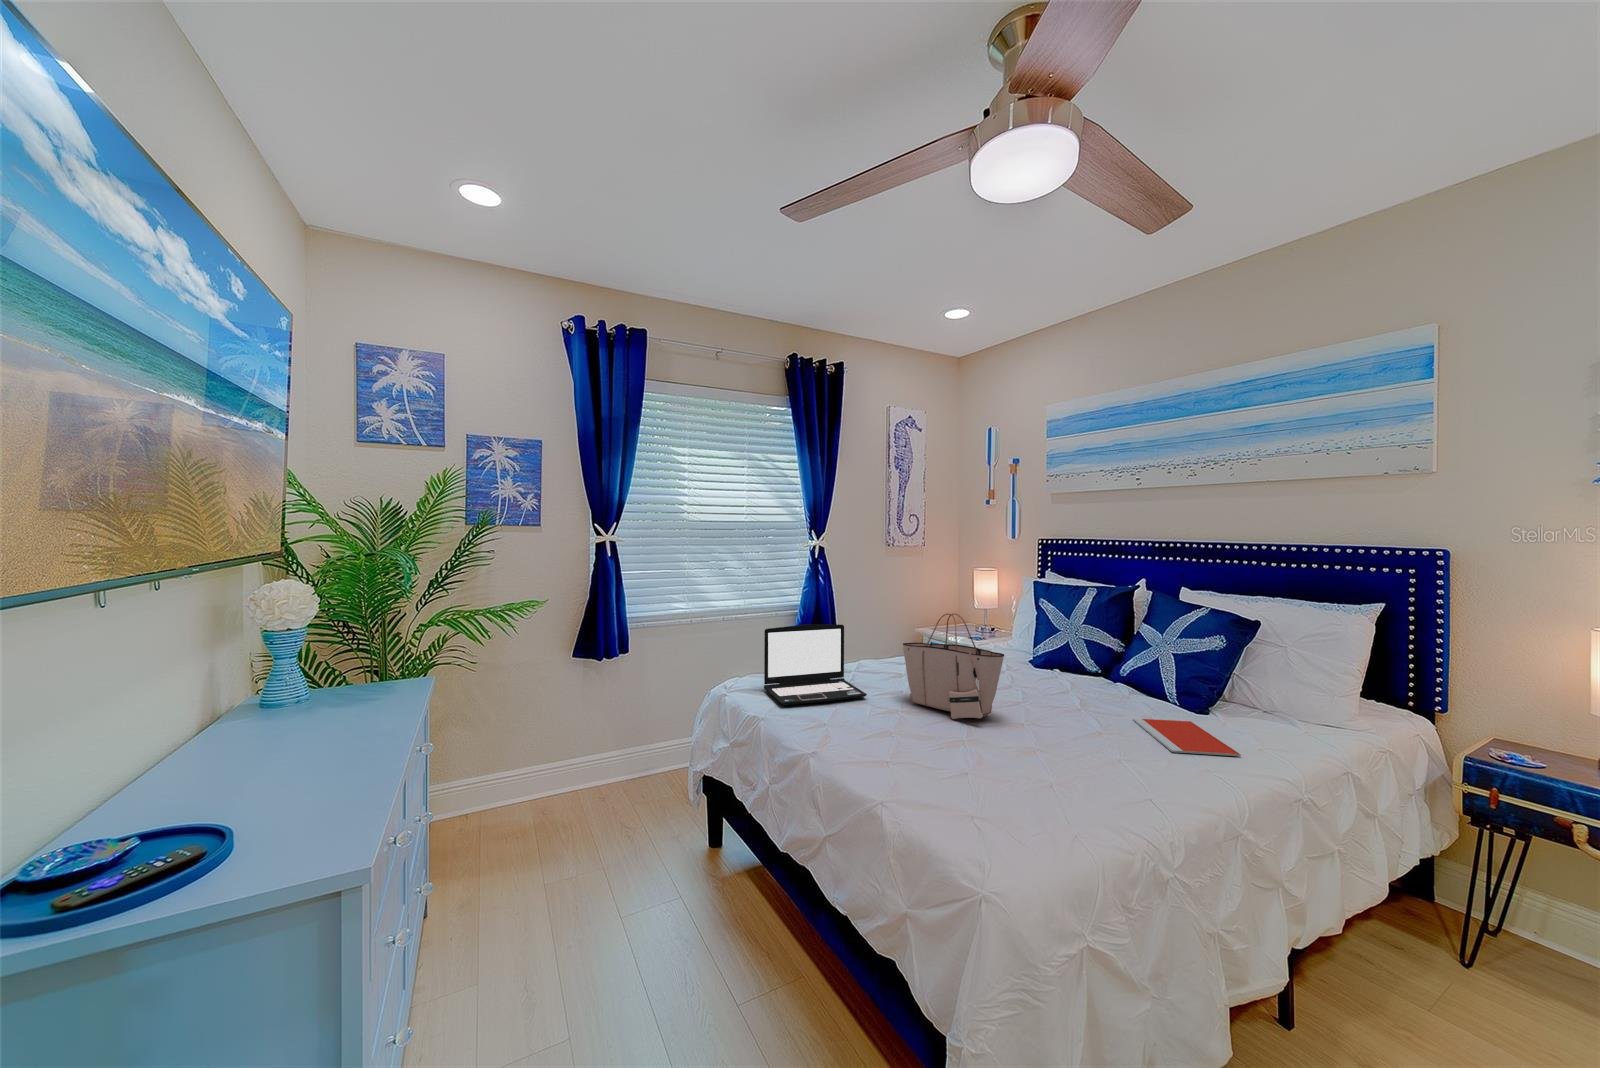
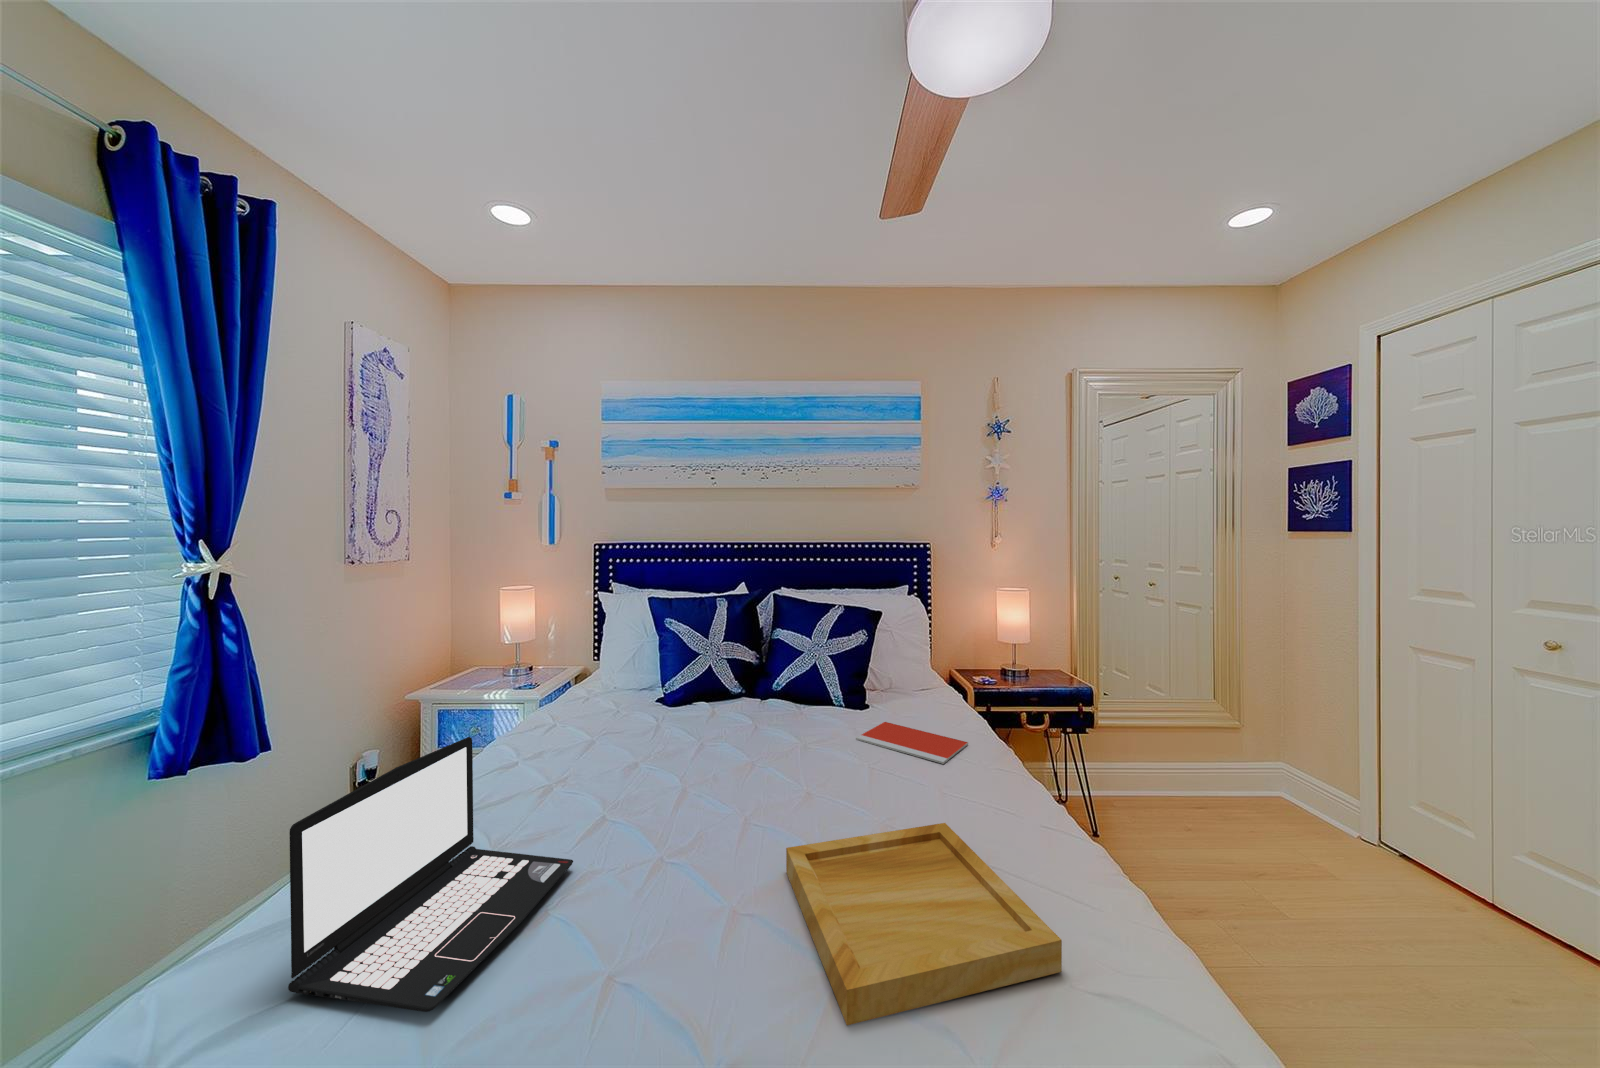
tote bag: present [903,613,1004,719] -> none [622,666,794,834]
tray: none [875,720,1052,808] -> present [786,823,1062,1025]

